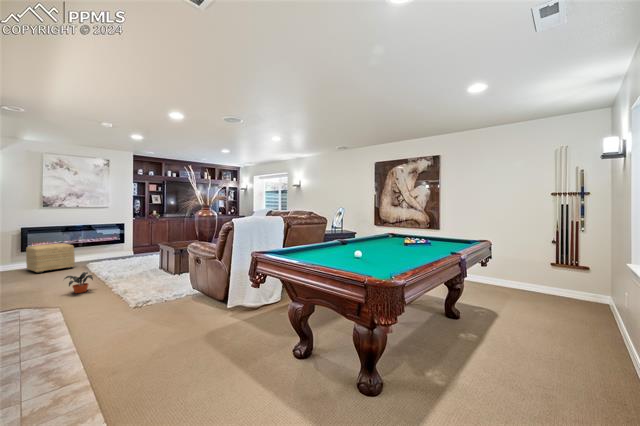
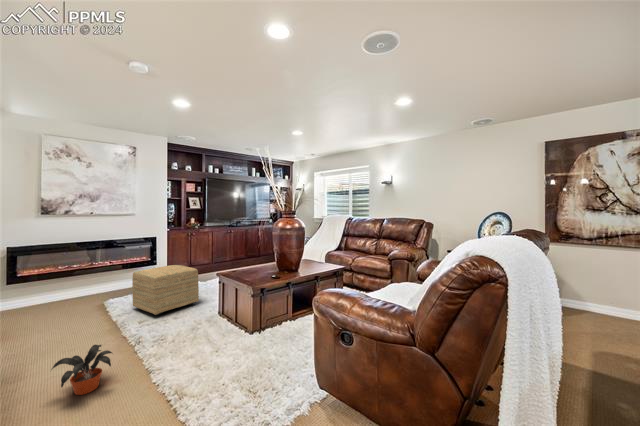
ottoman: present [26,244,75,273] -> present [132,265,199,315]

